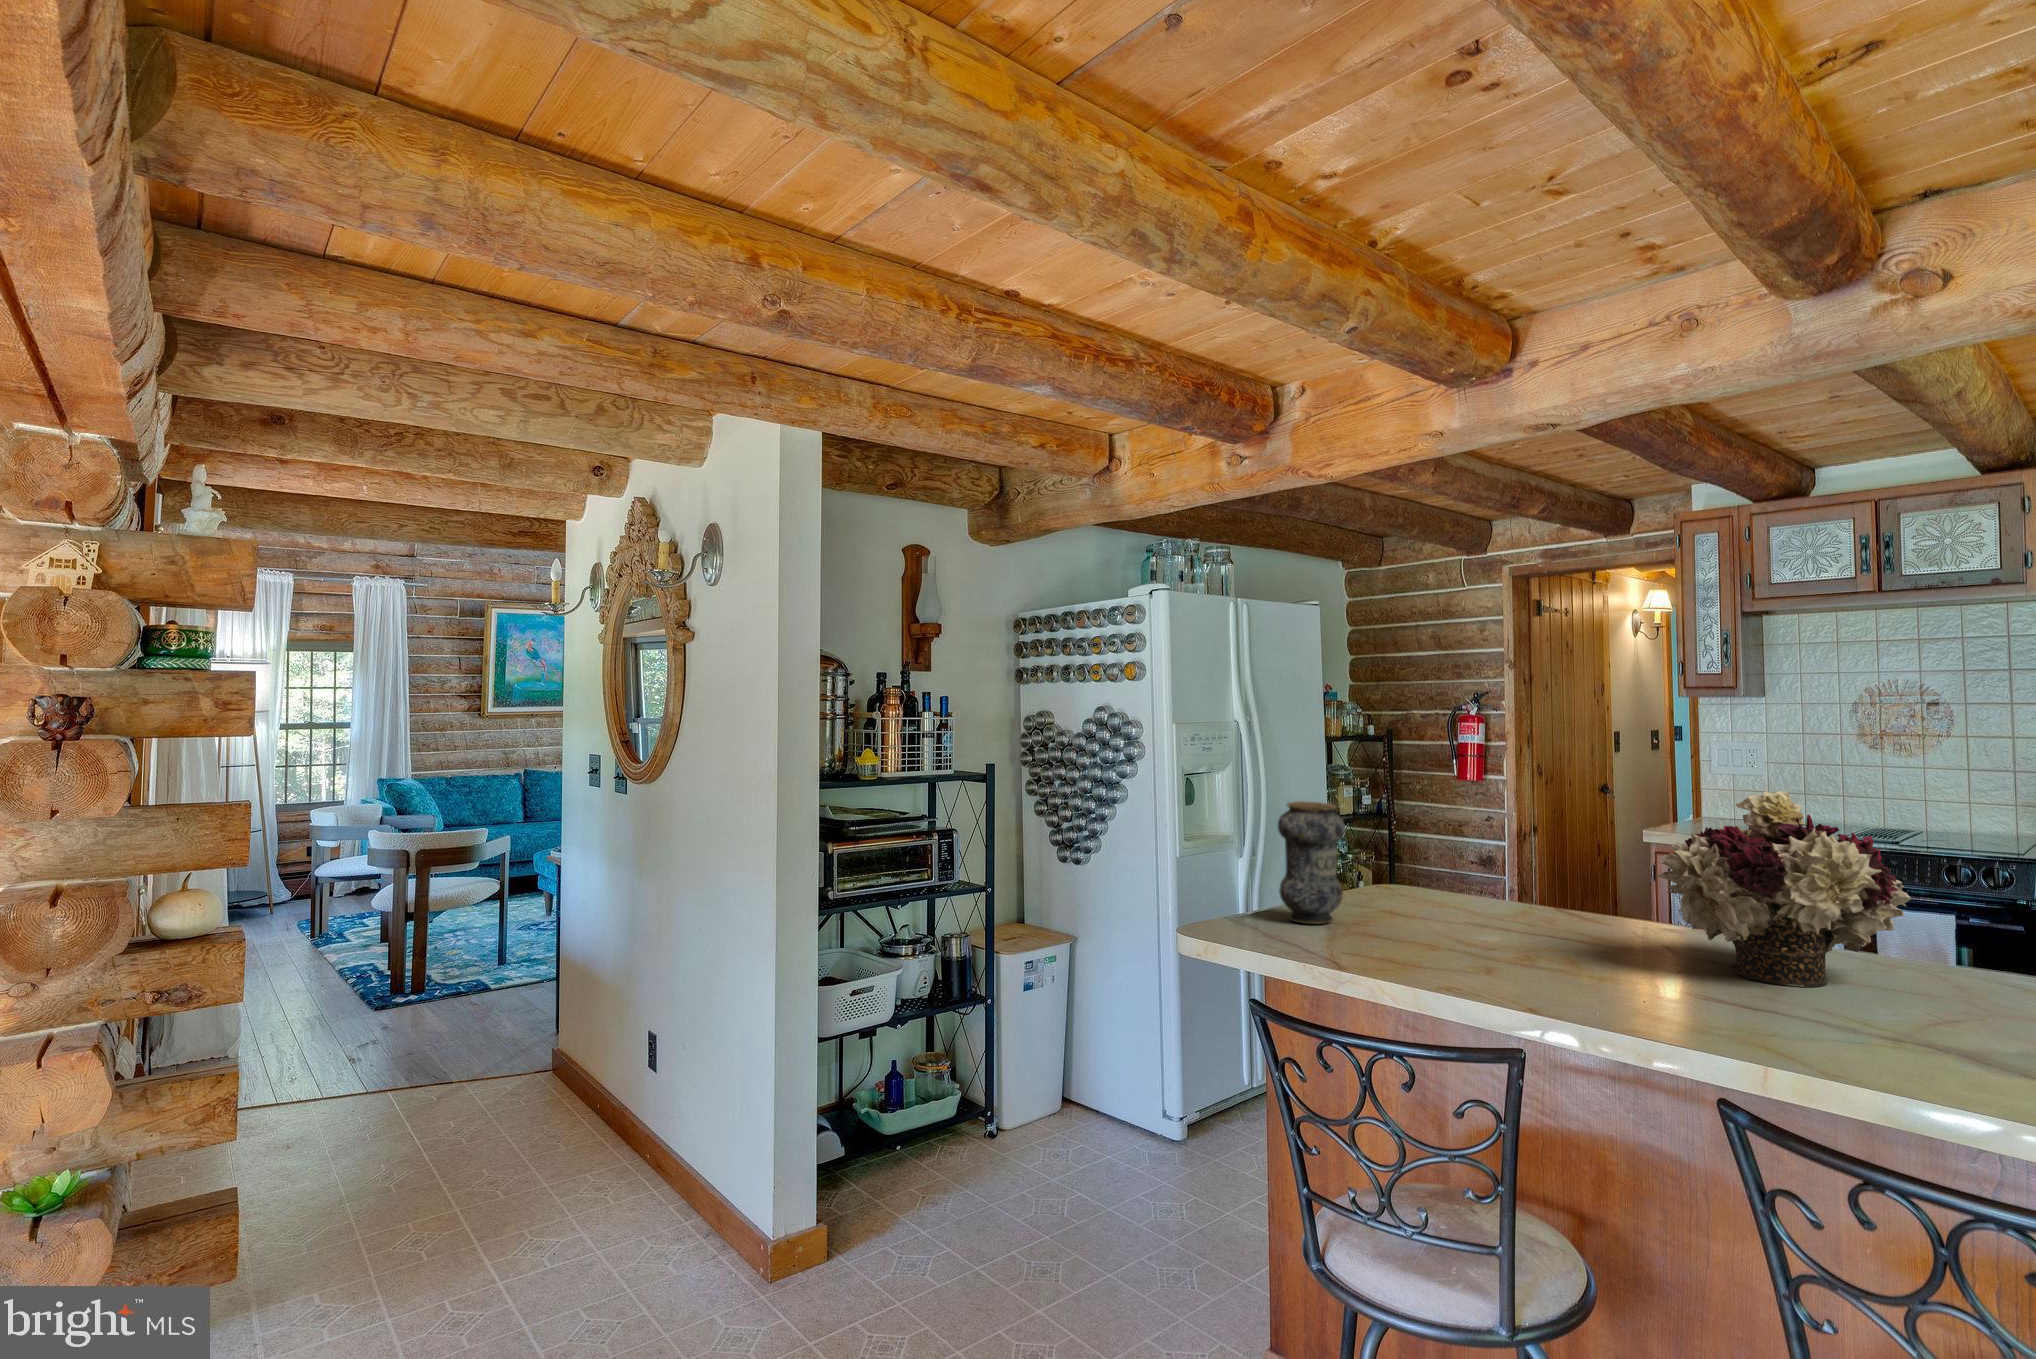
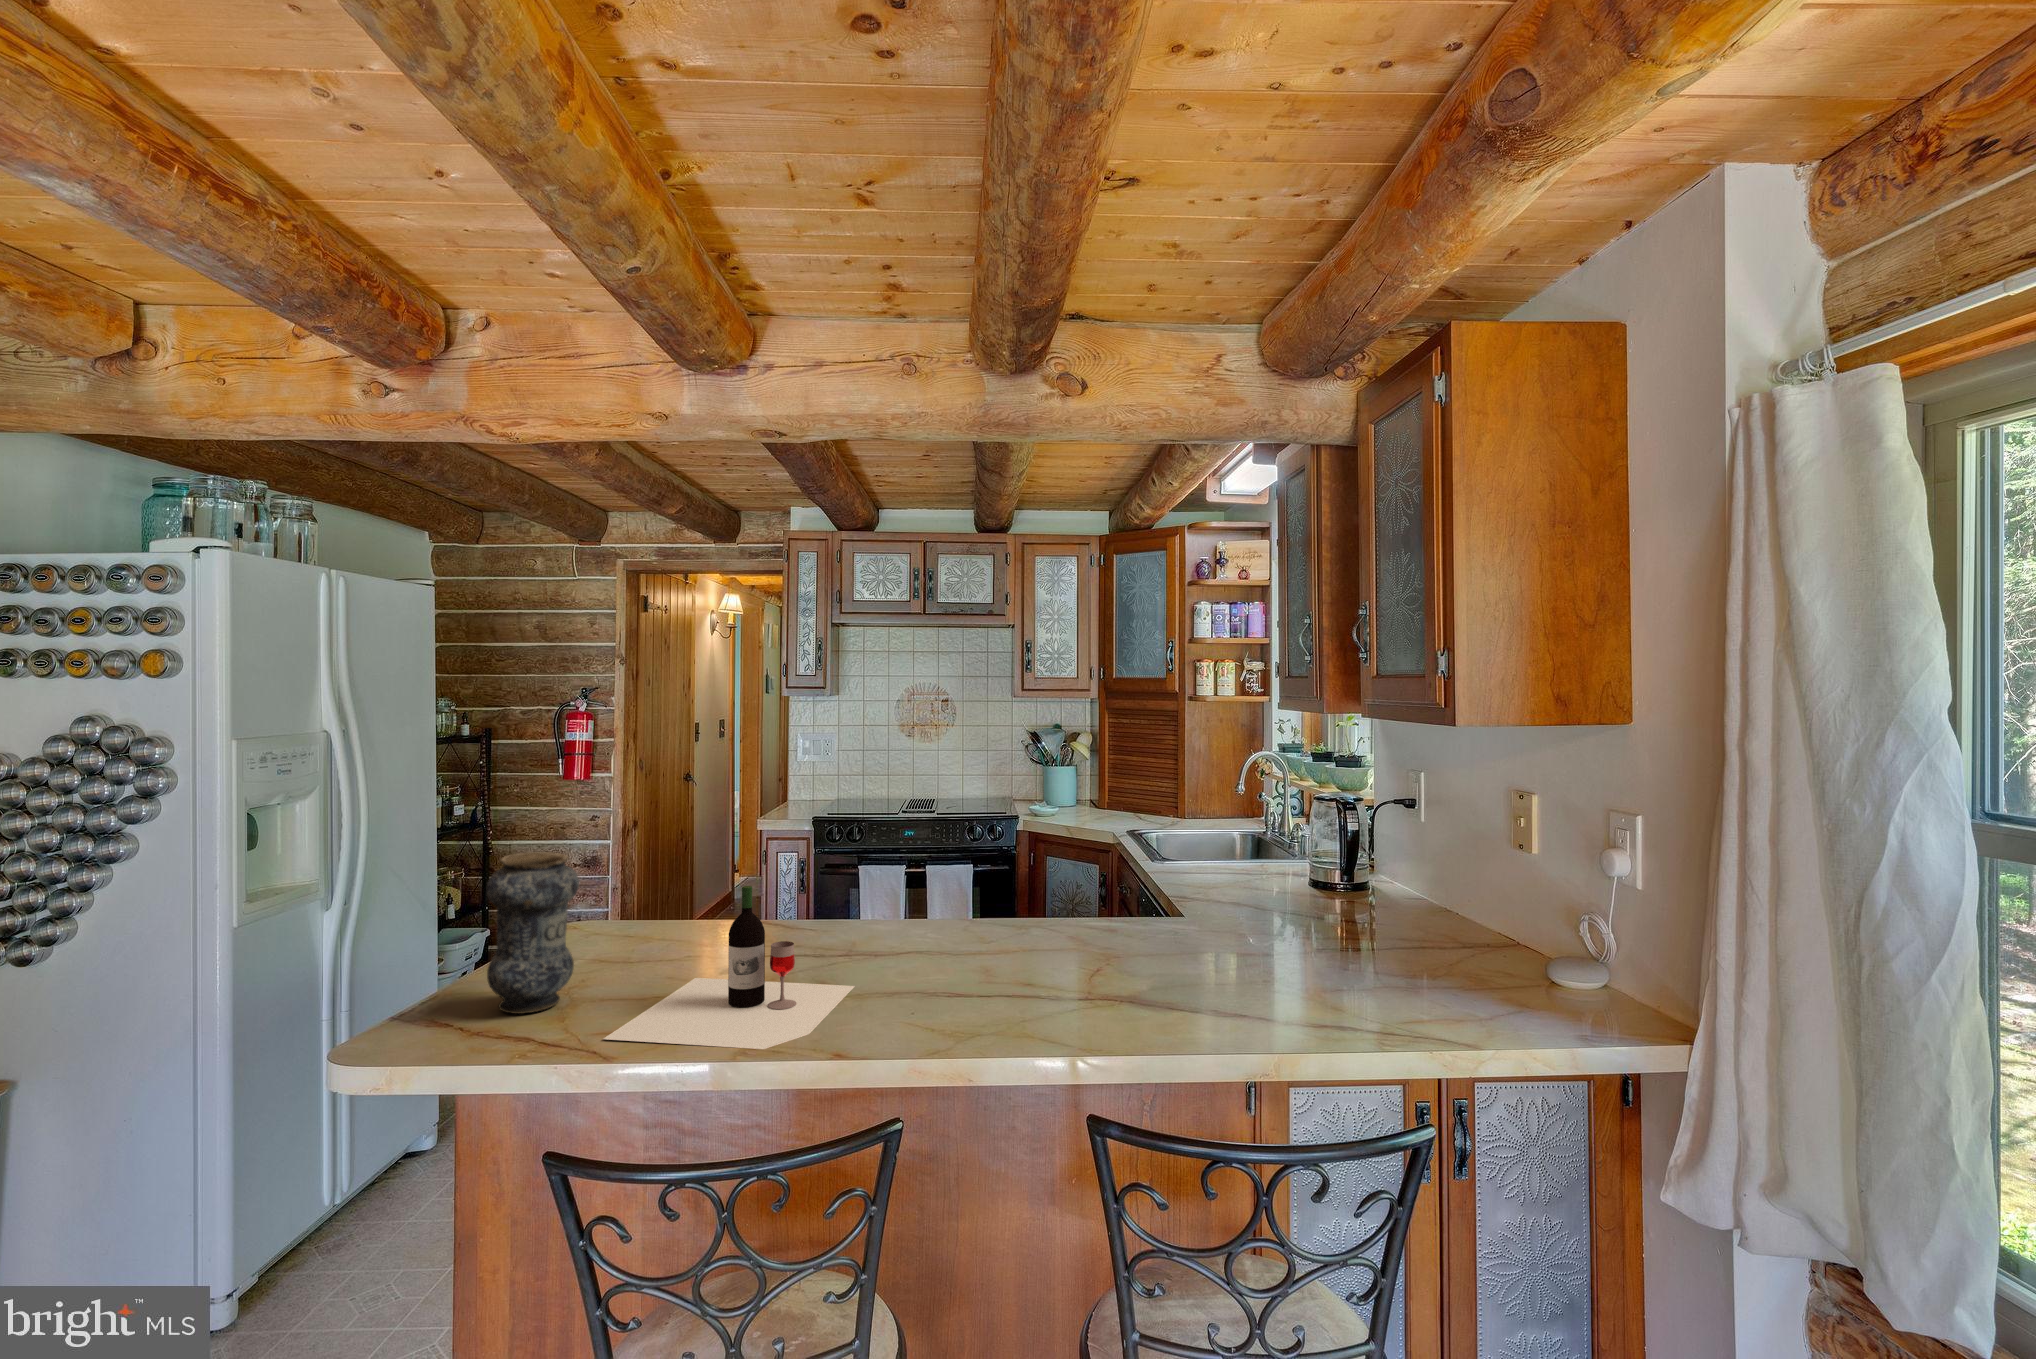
flower arrangement: present [1657,791,1910,987] -> none [906,803,1071,975]
wine bottle: none [1342,844,1593,985] -> present [604,886,855,1049]

